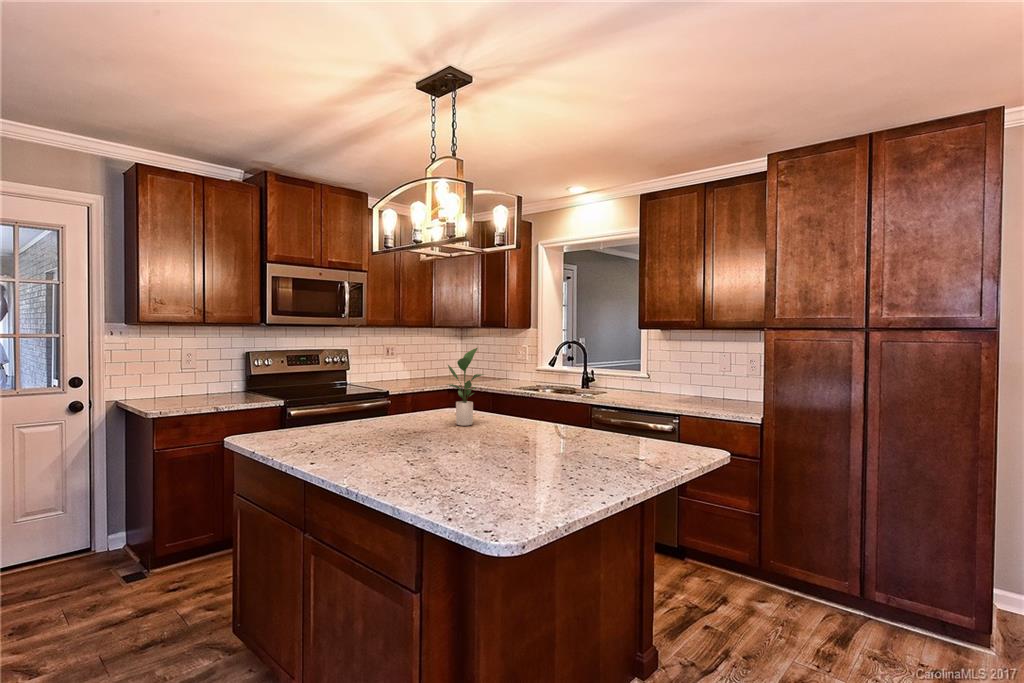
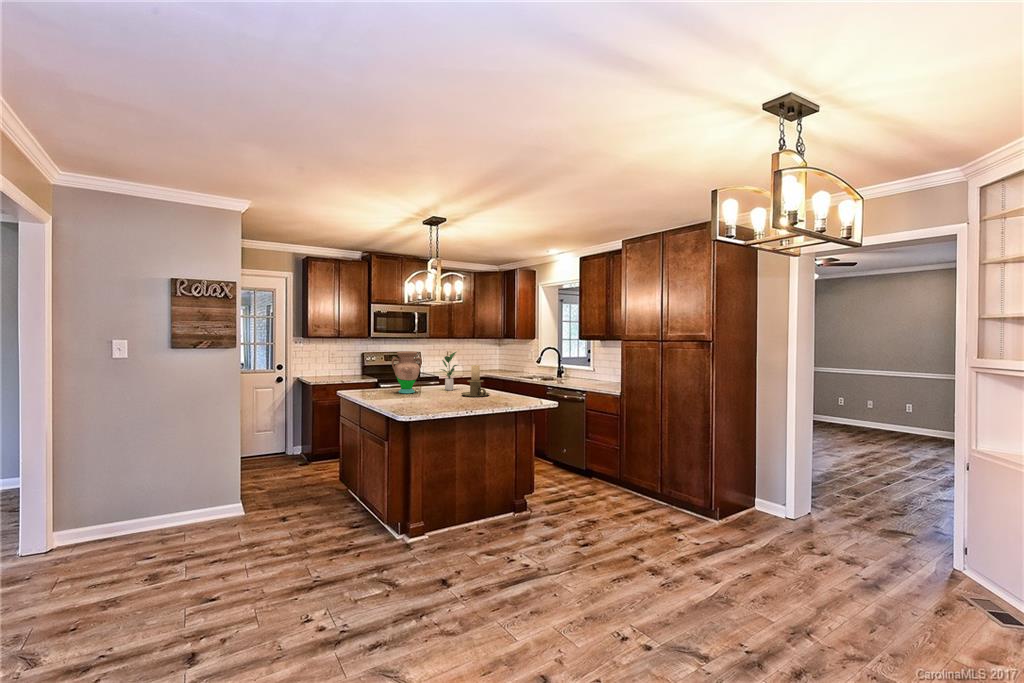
vase: none [358,349,419,439] -> present [392,352,422,393]
candle holder: none [512,376,571,443] -> present [461,365,489,397]

